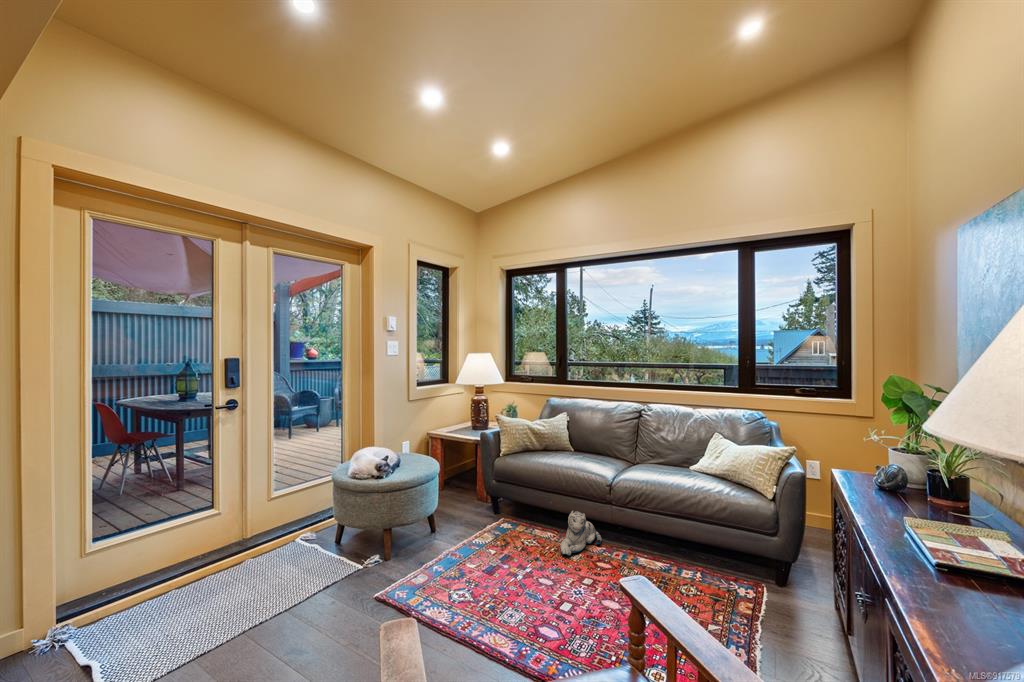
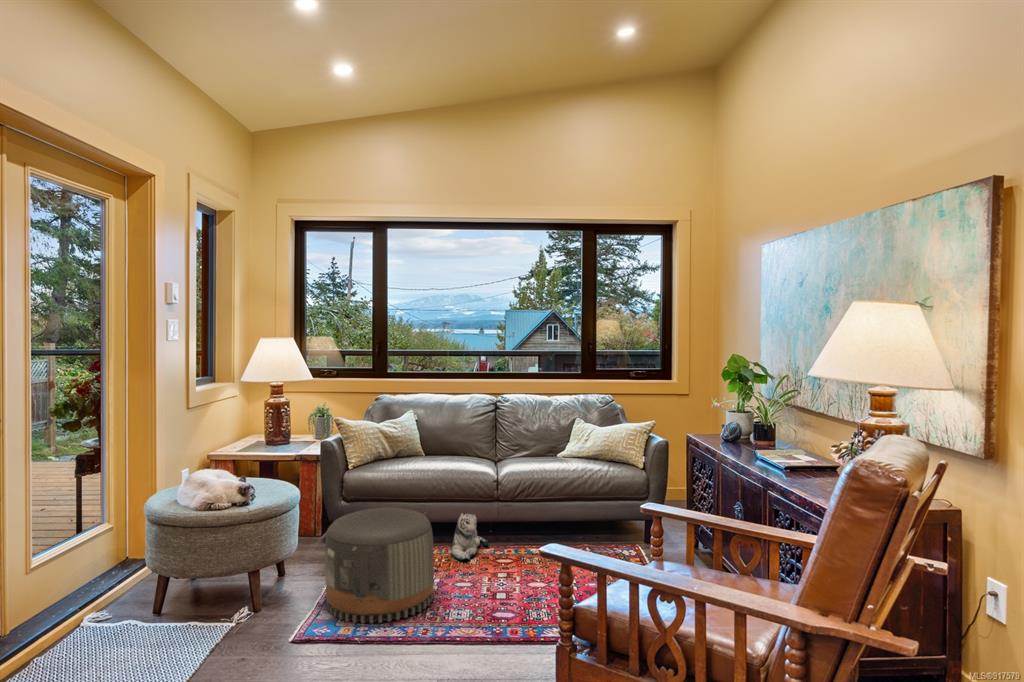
pouf: none [420,496,511,602] -> present [325,508,434,623]

